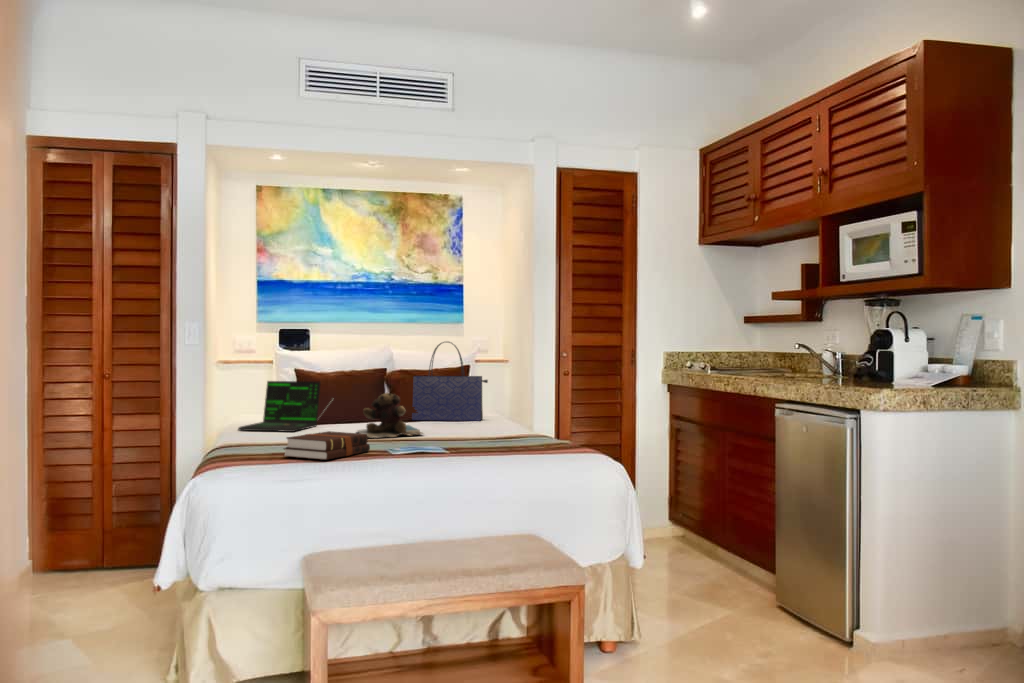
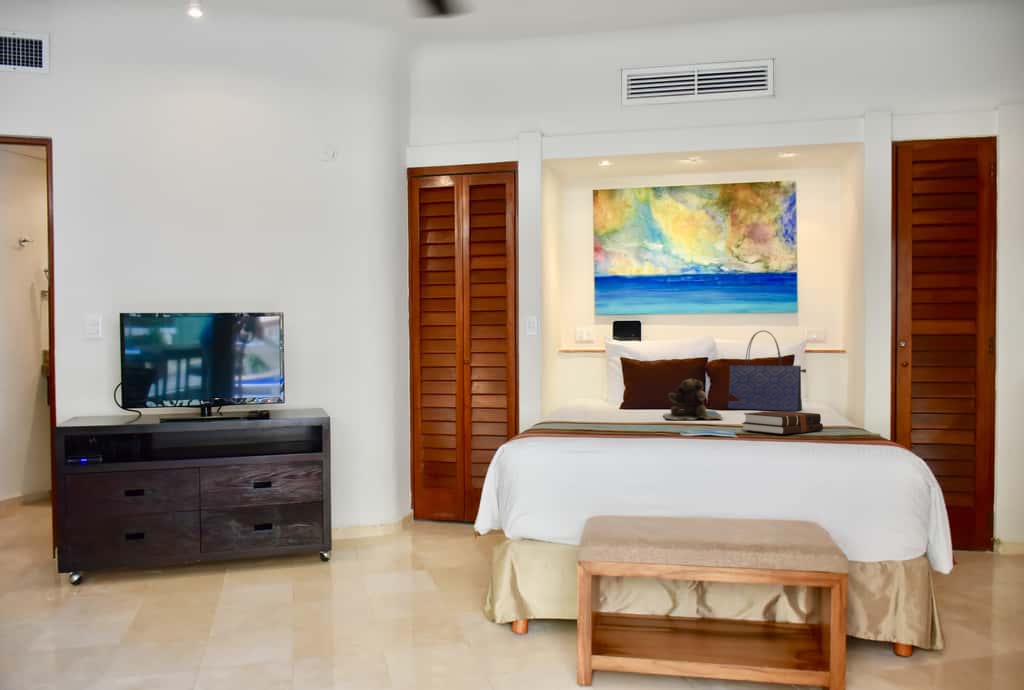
laptop: present [238,381,320,432] -> none [564,368,649,413]
hardback book: present [284,431,370,460] -> present [742,411,823,434]

